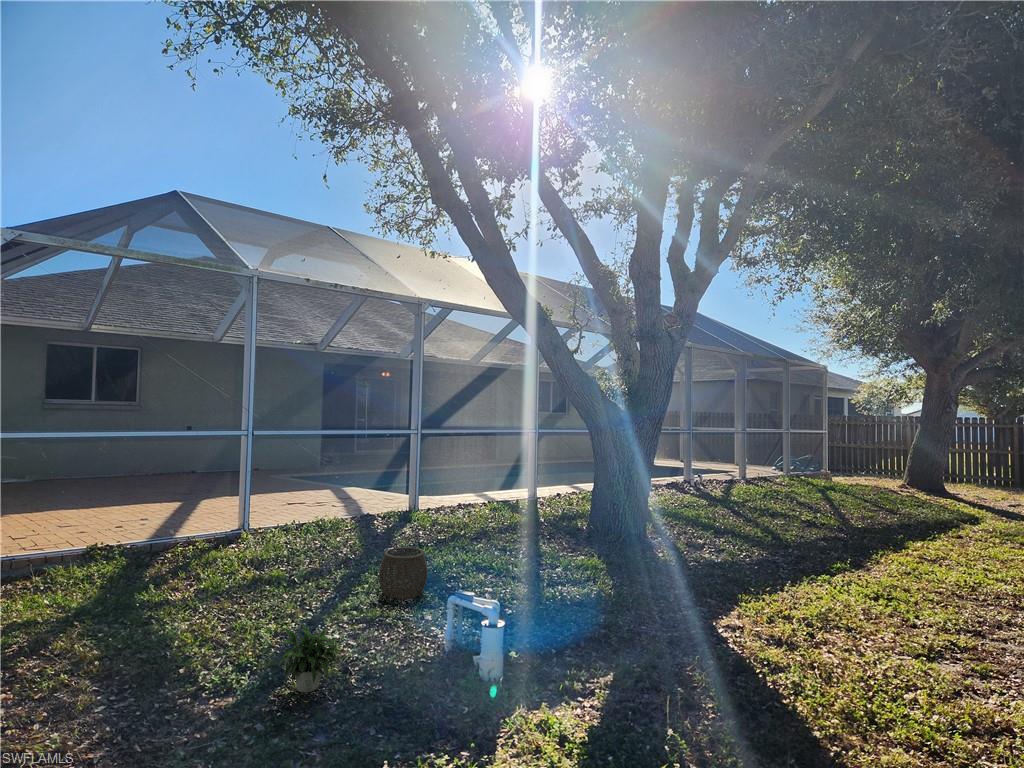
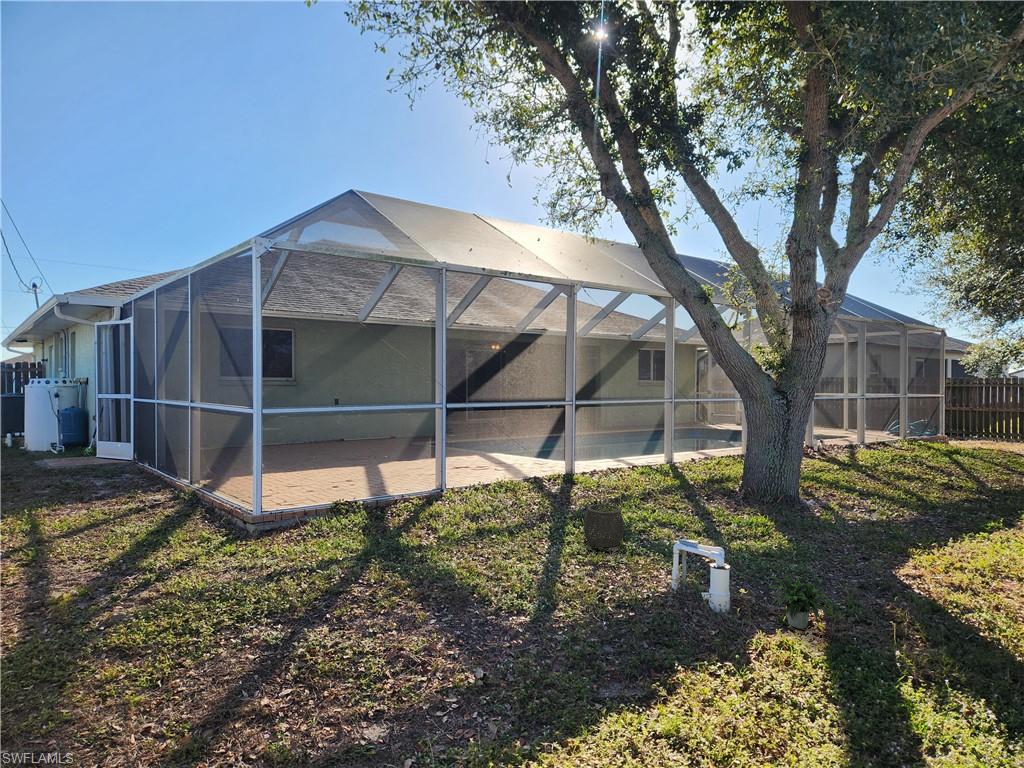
potted plant: present [279,623,340,692] -> present [756,573,827,628]

